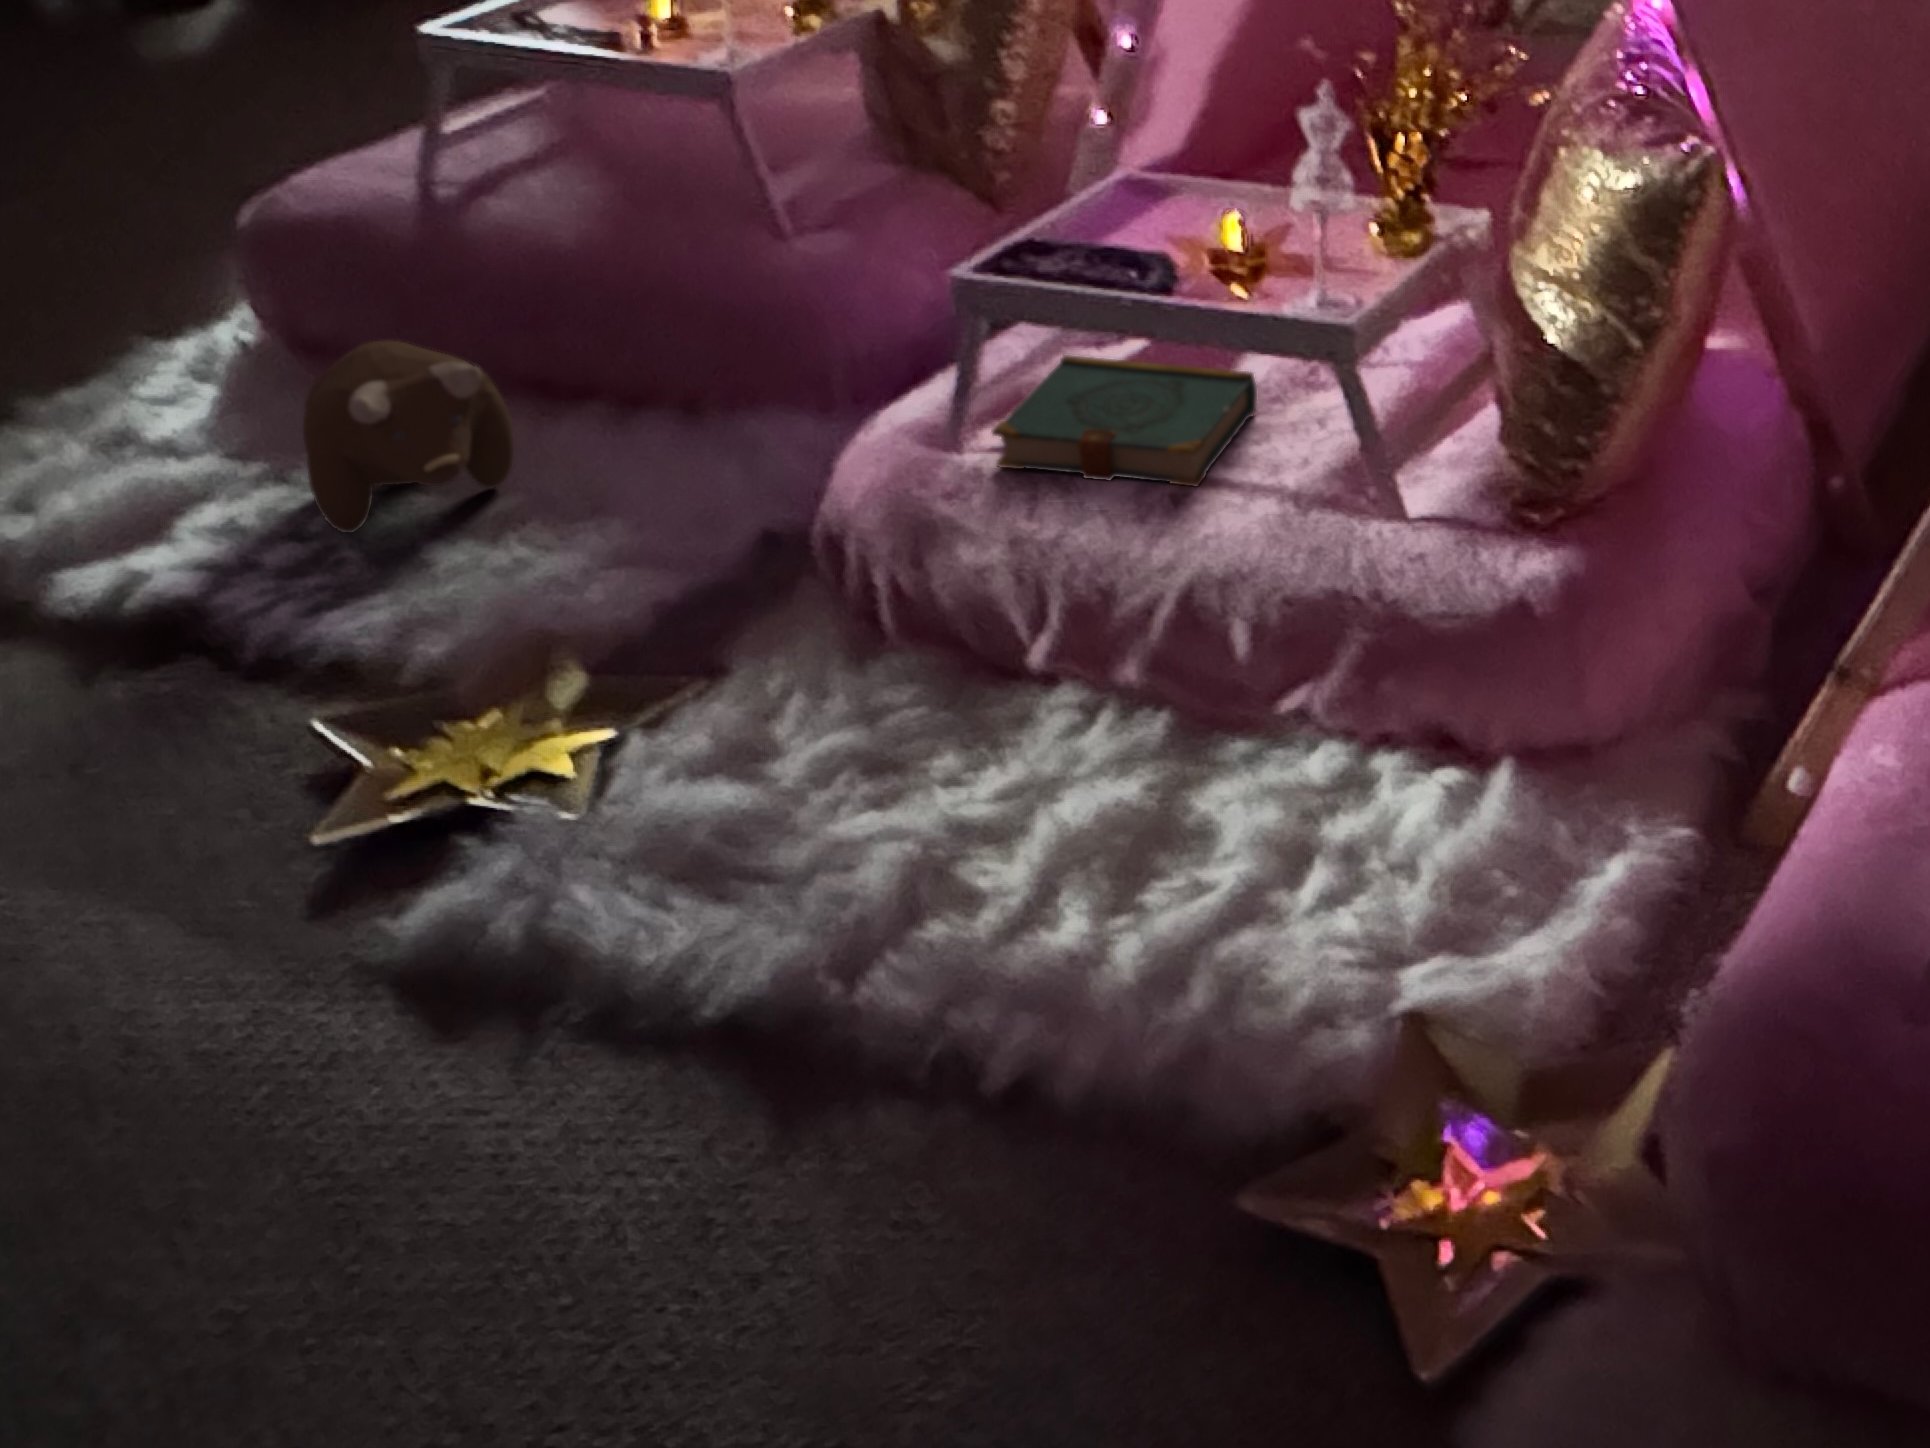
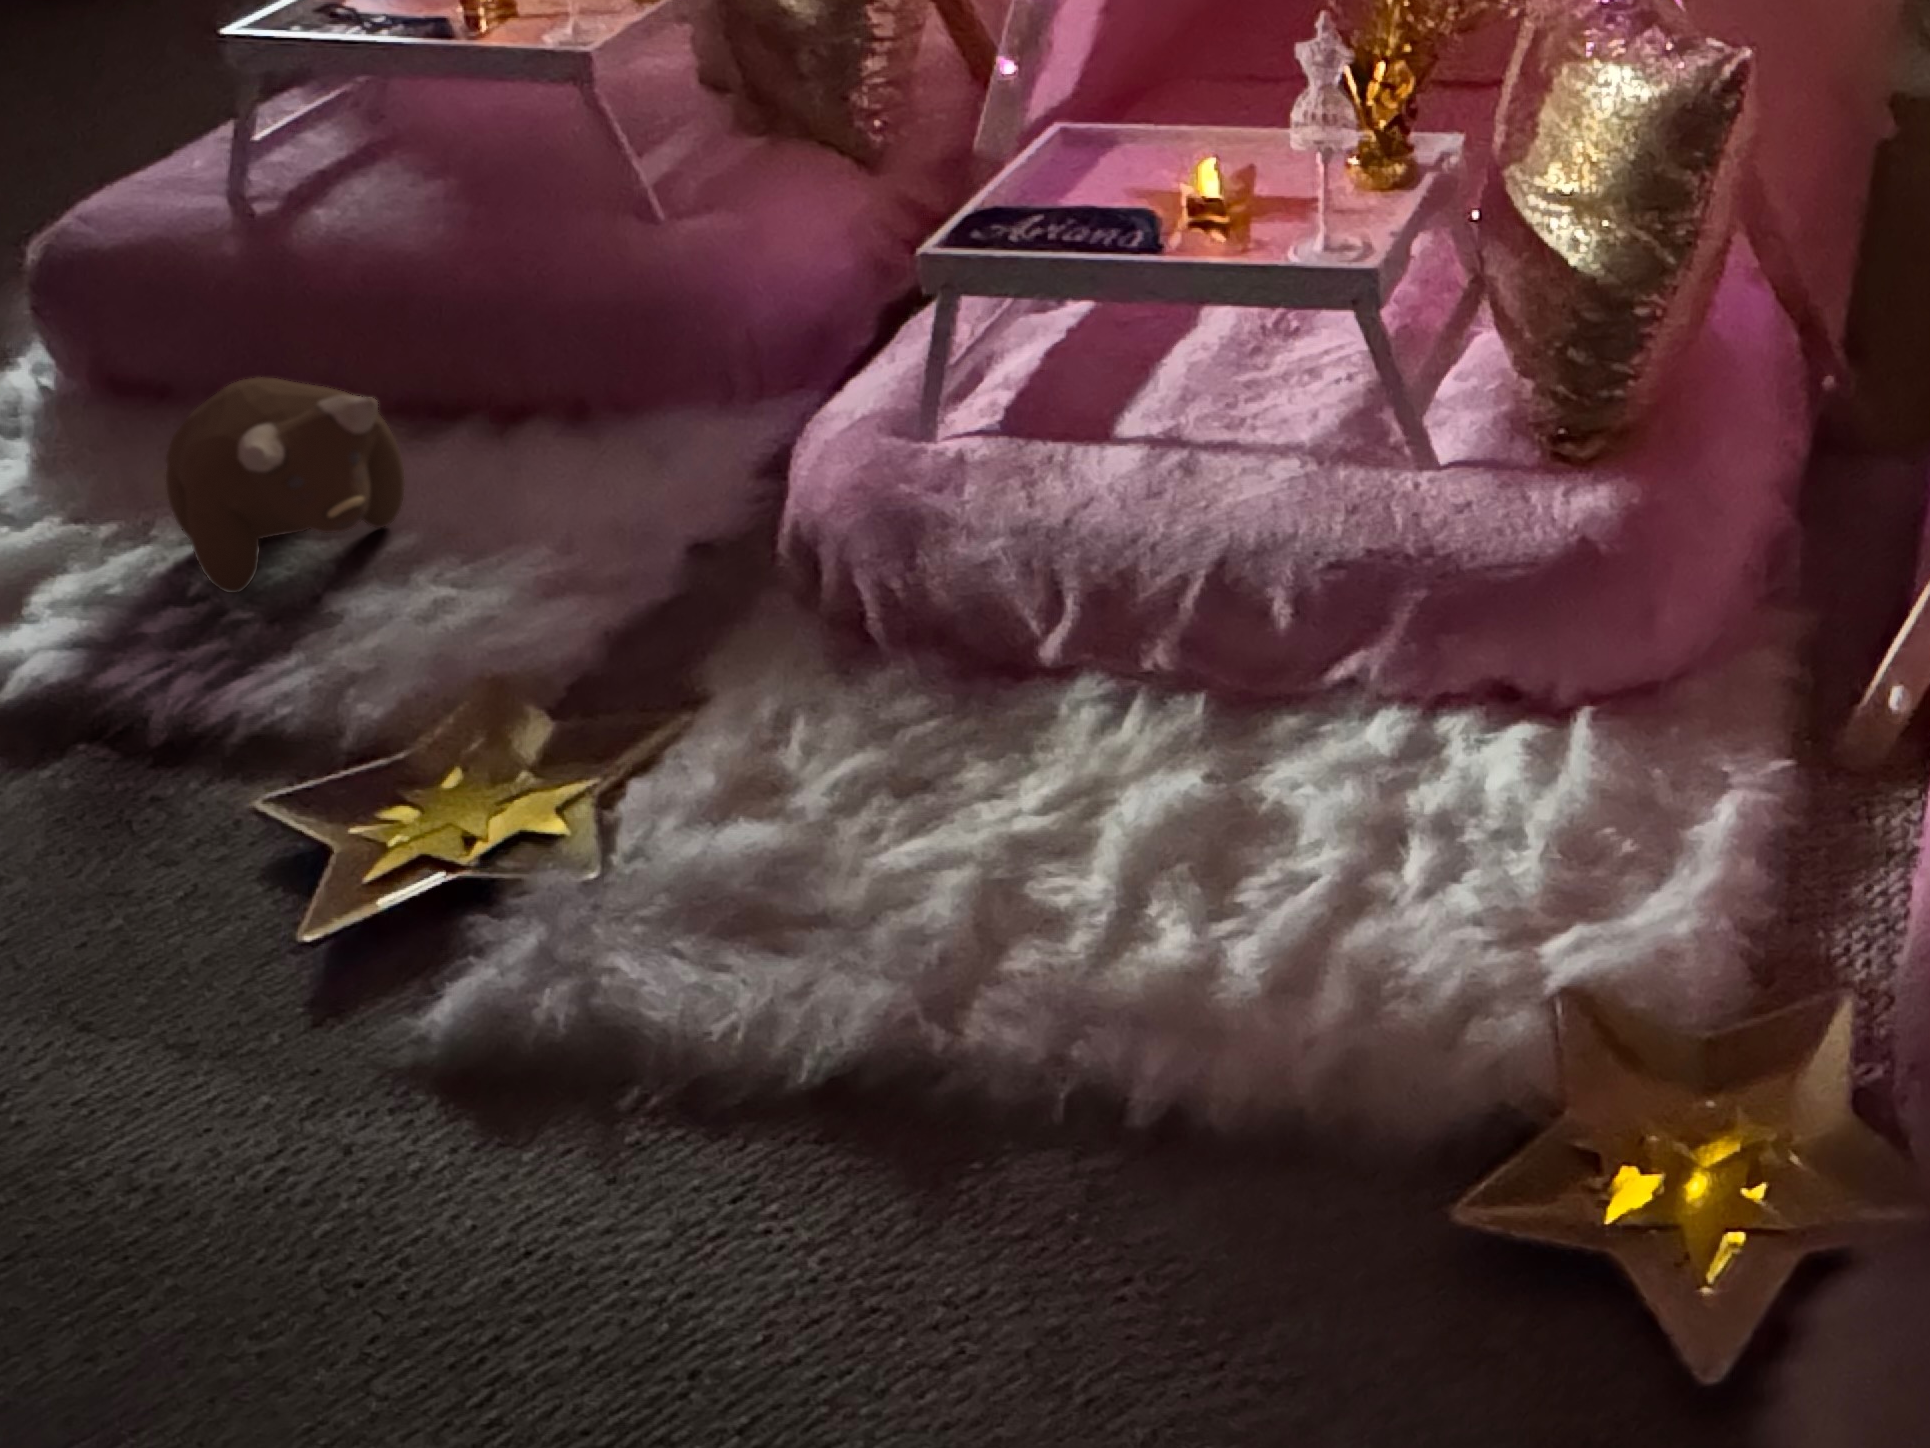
book: present [992,355,1257,486] -> none [970,325,1232,455]

